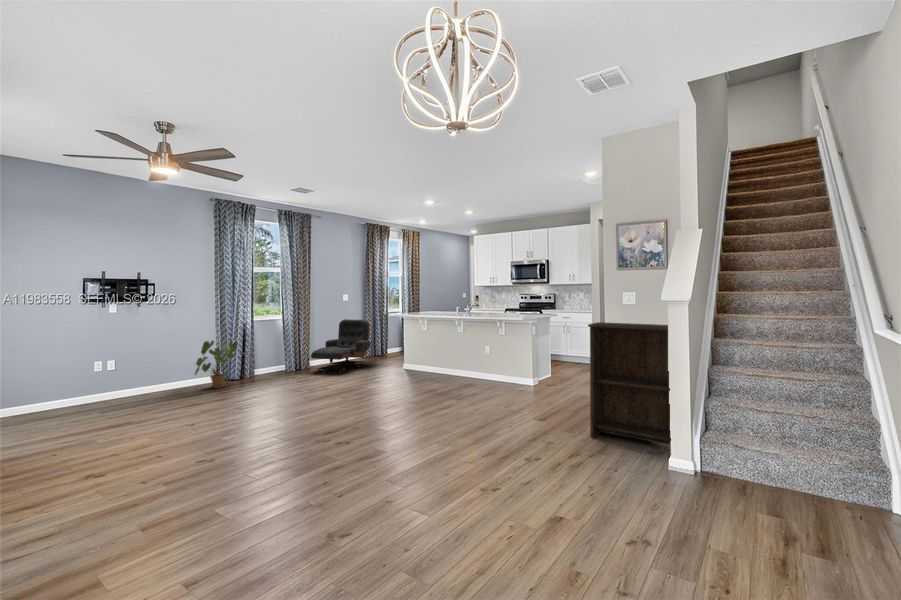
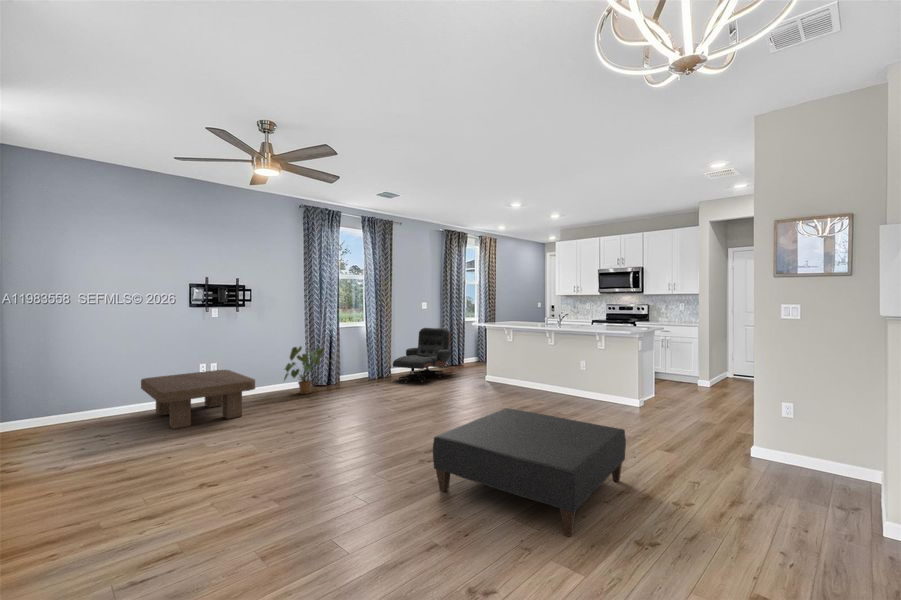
bookshelf: present [588,322,671,444] -> none [738,337,895,515]
coffee table: none [34,366,162,426] -> present [141,370,255,429]
ottoman: none [327,390,498,489] -> present [433,408,626,537]

